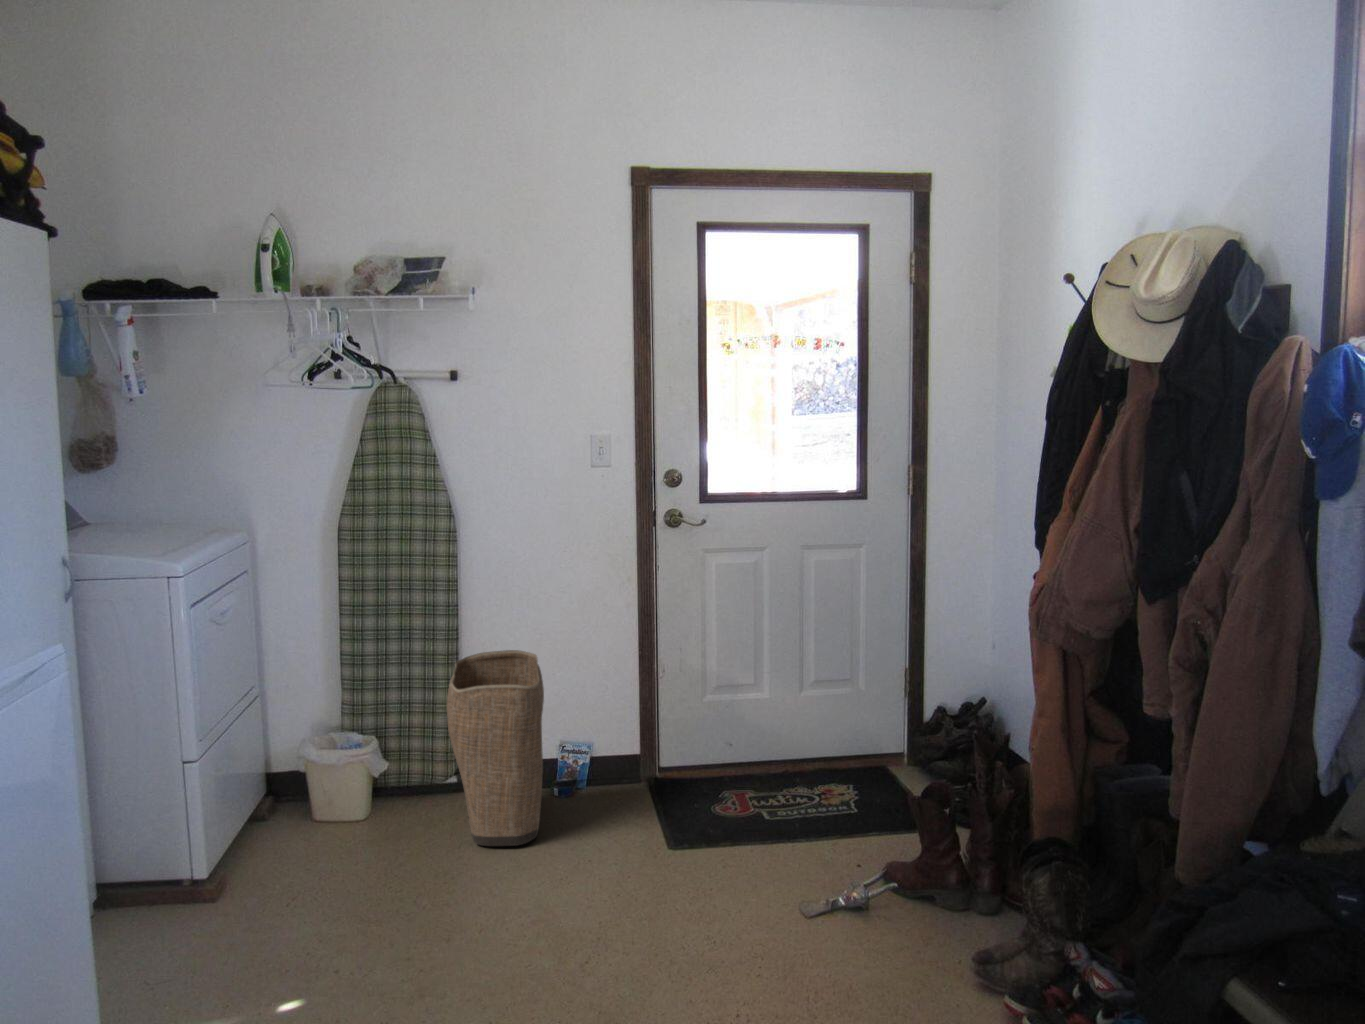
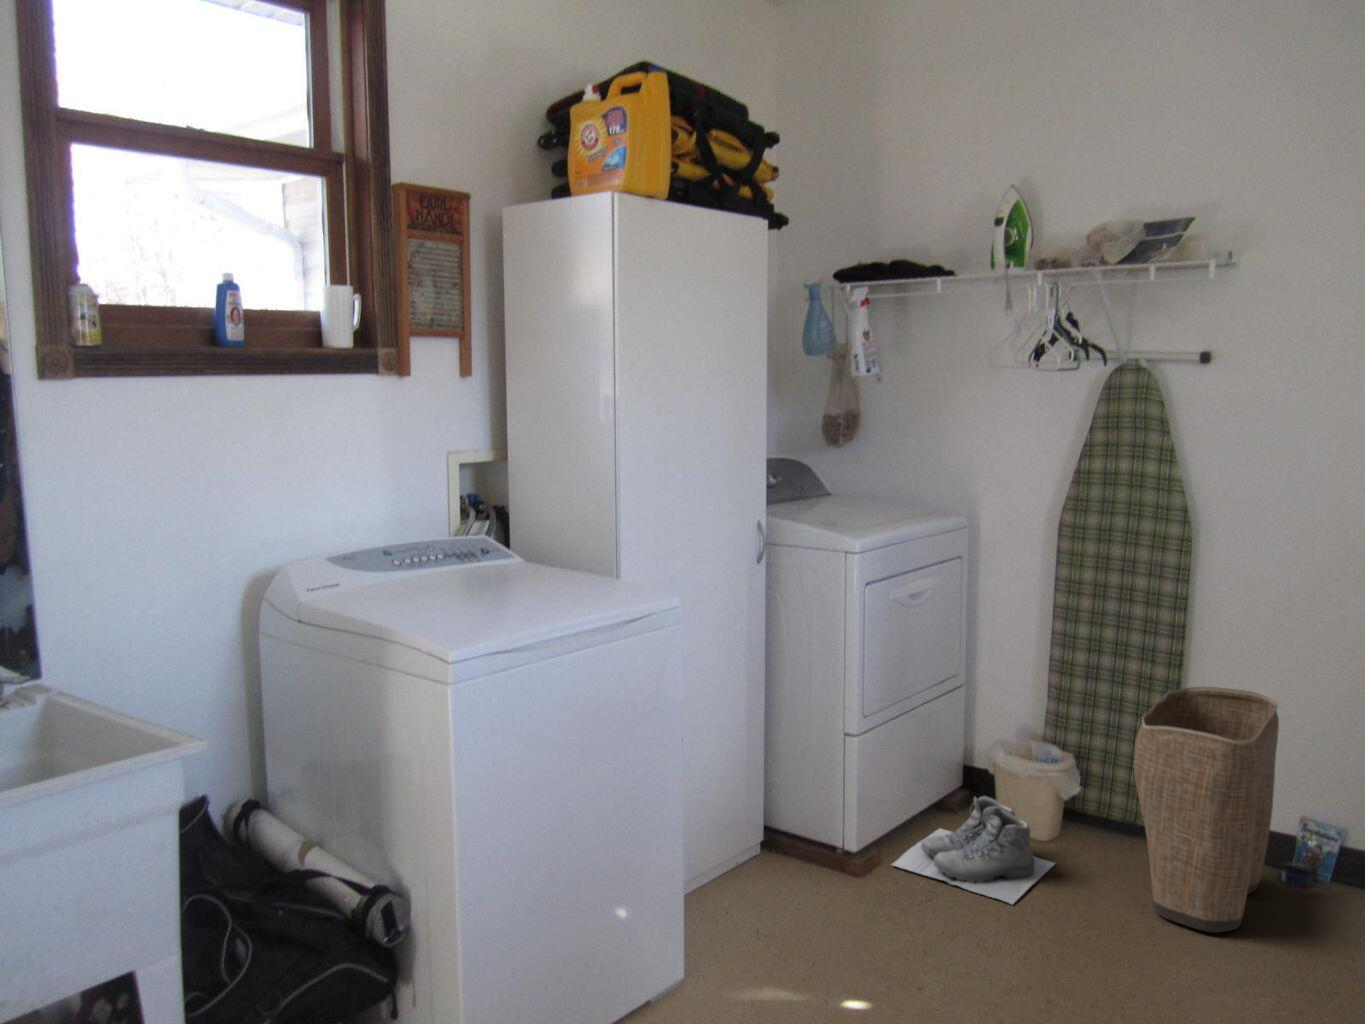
boots: none [239,791,382,879] -> present [892,796,1055,904]

